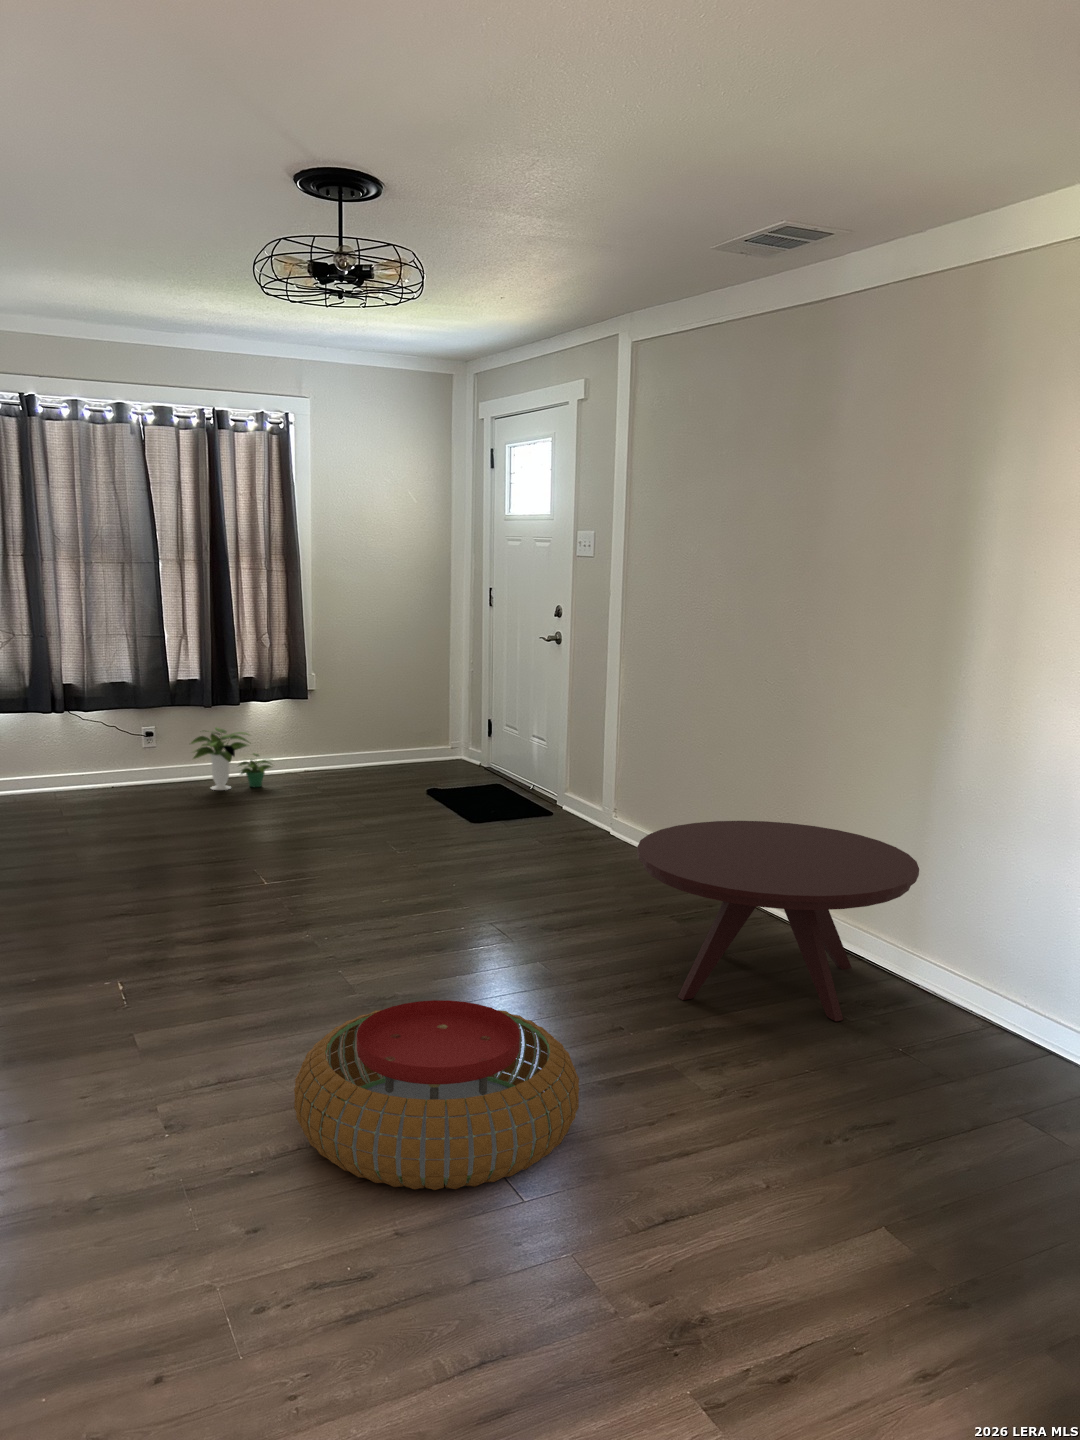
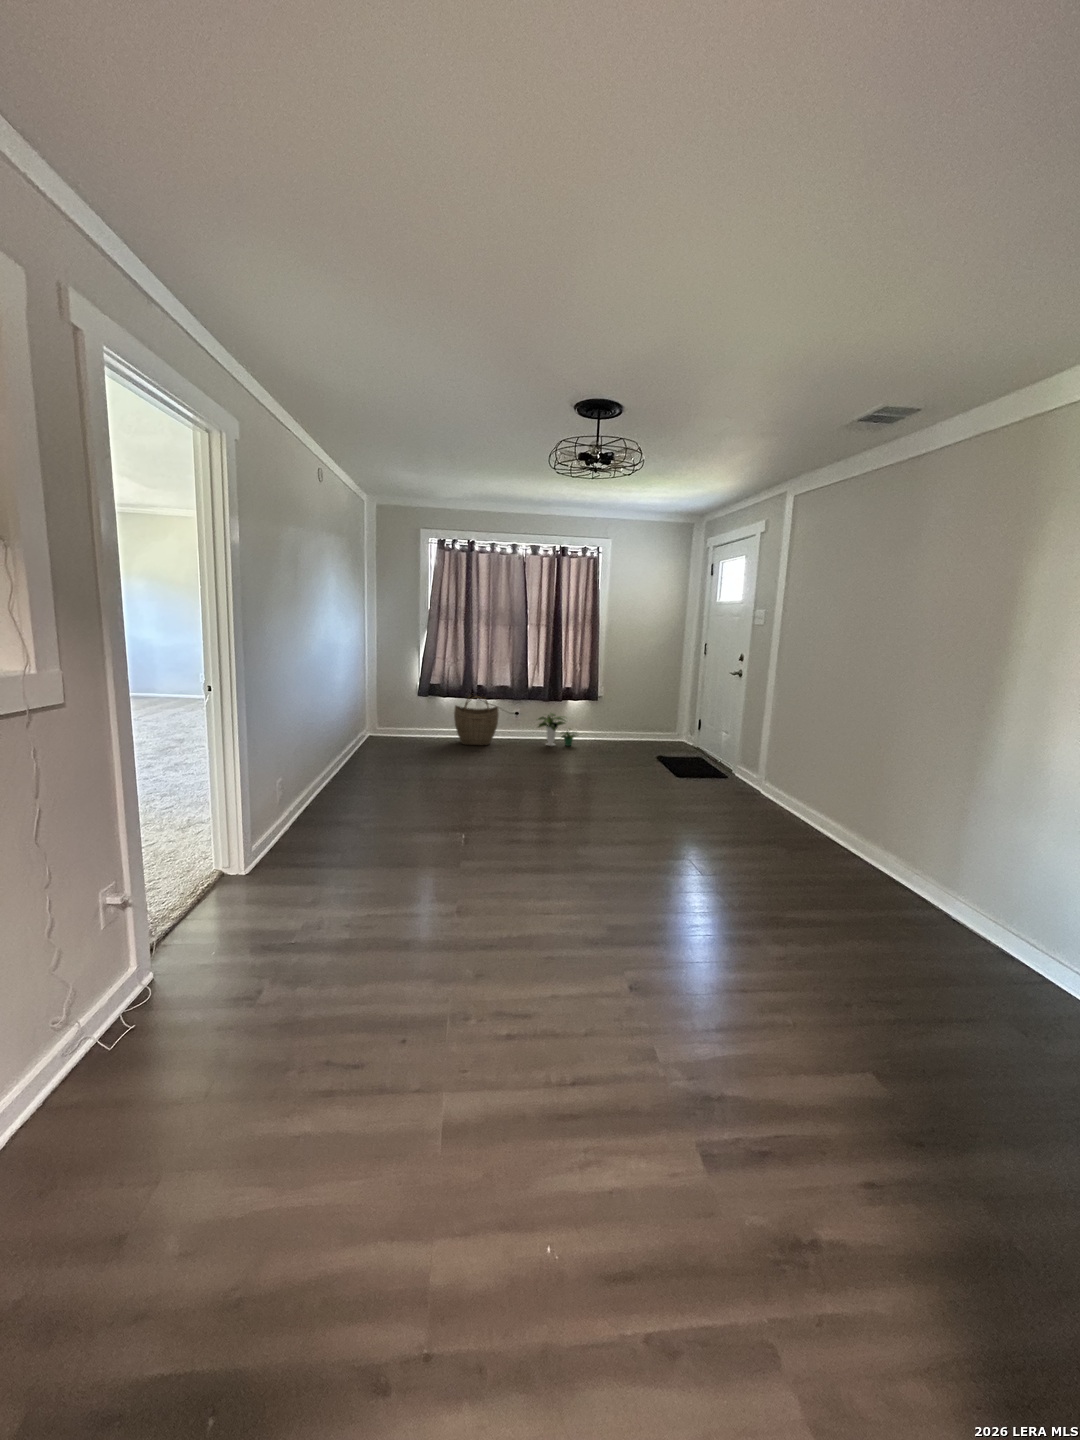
woven basket: none [19,699,113,805] -> present [454,694,499,746]
coffee table: present [637,821,919,1021] -> none [757,792,973,945]
pouf: present [294,1000,579,1190] -> none [496,884,681,1018]

